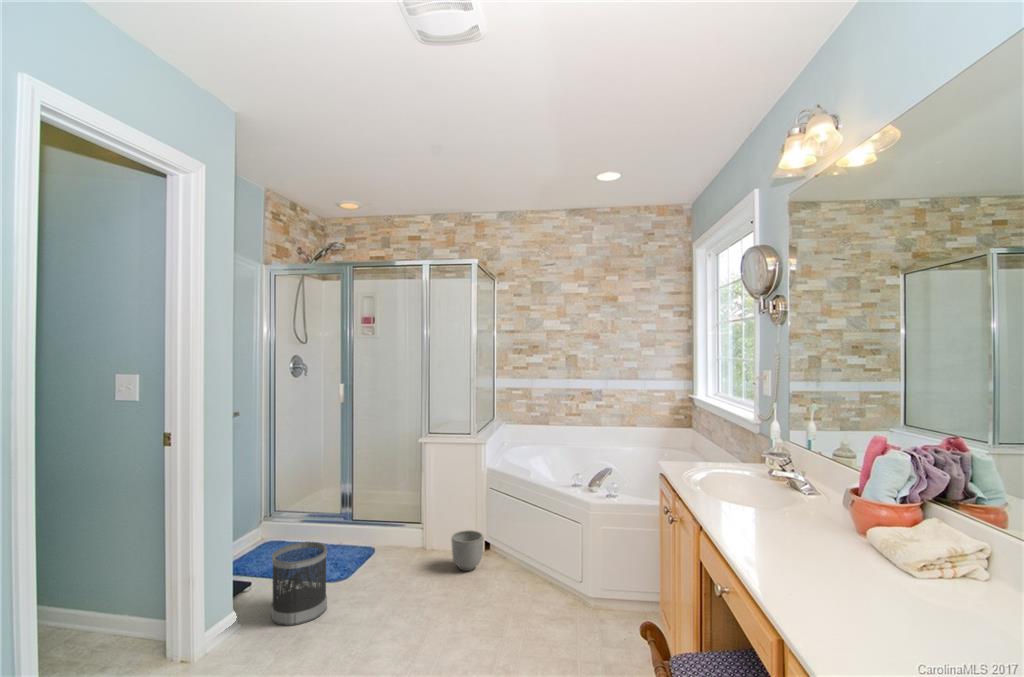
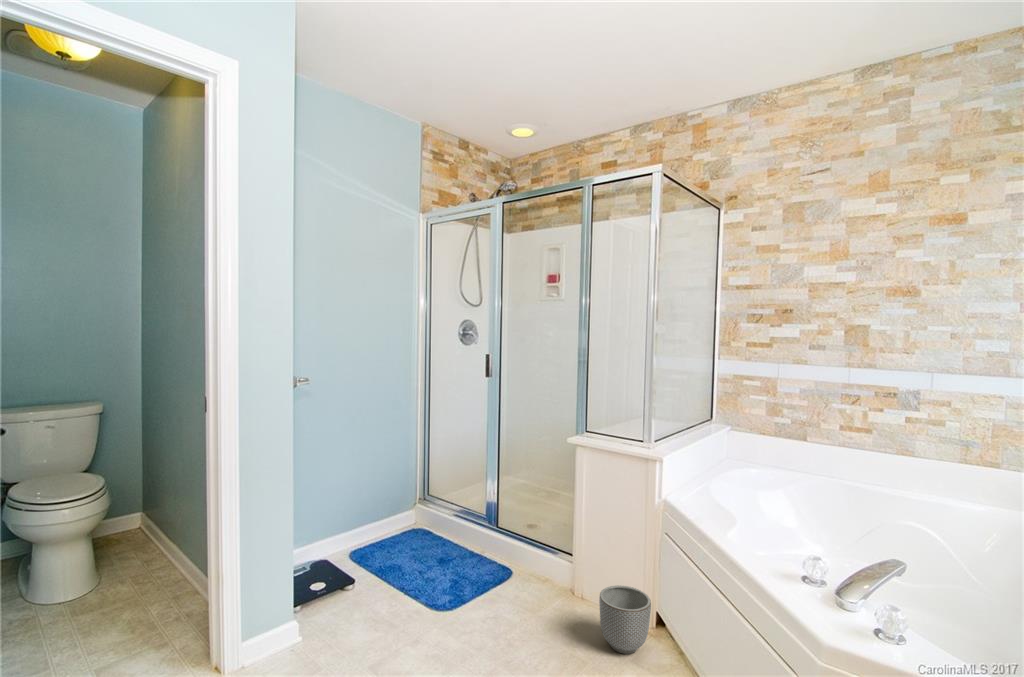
wastebasket: present [271,542,327,626] -> none [343,547,415,658]

